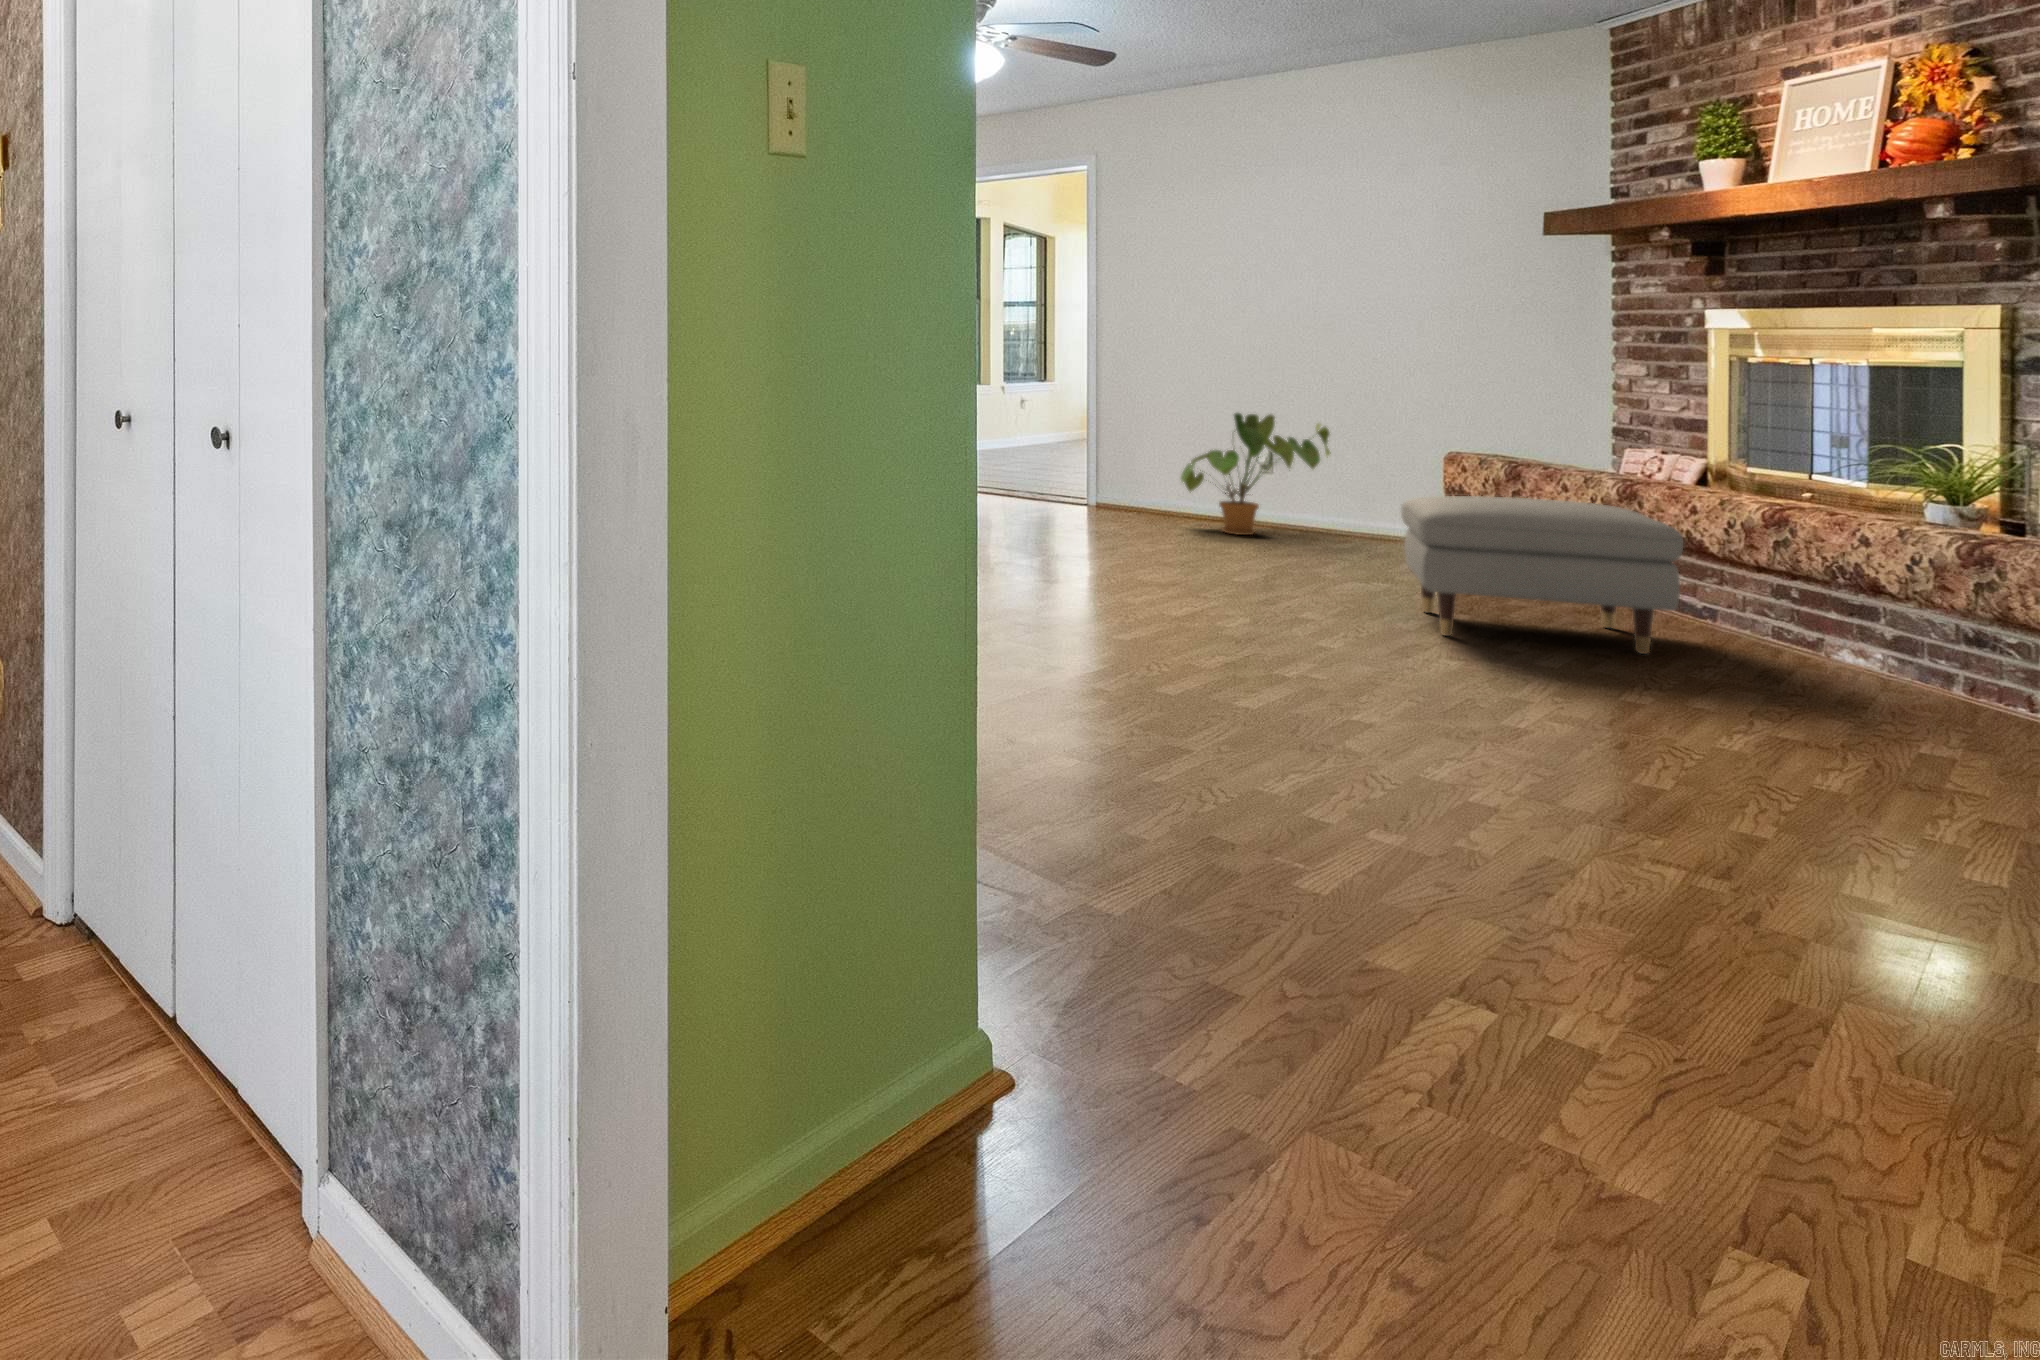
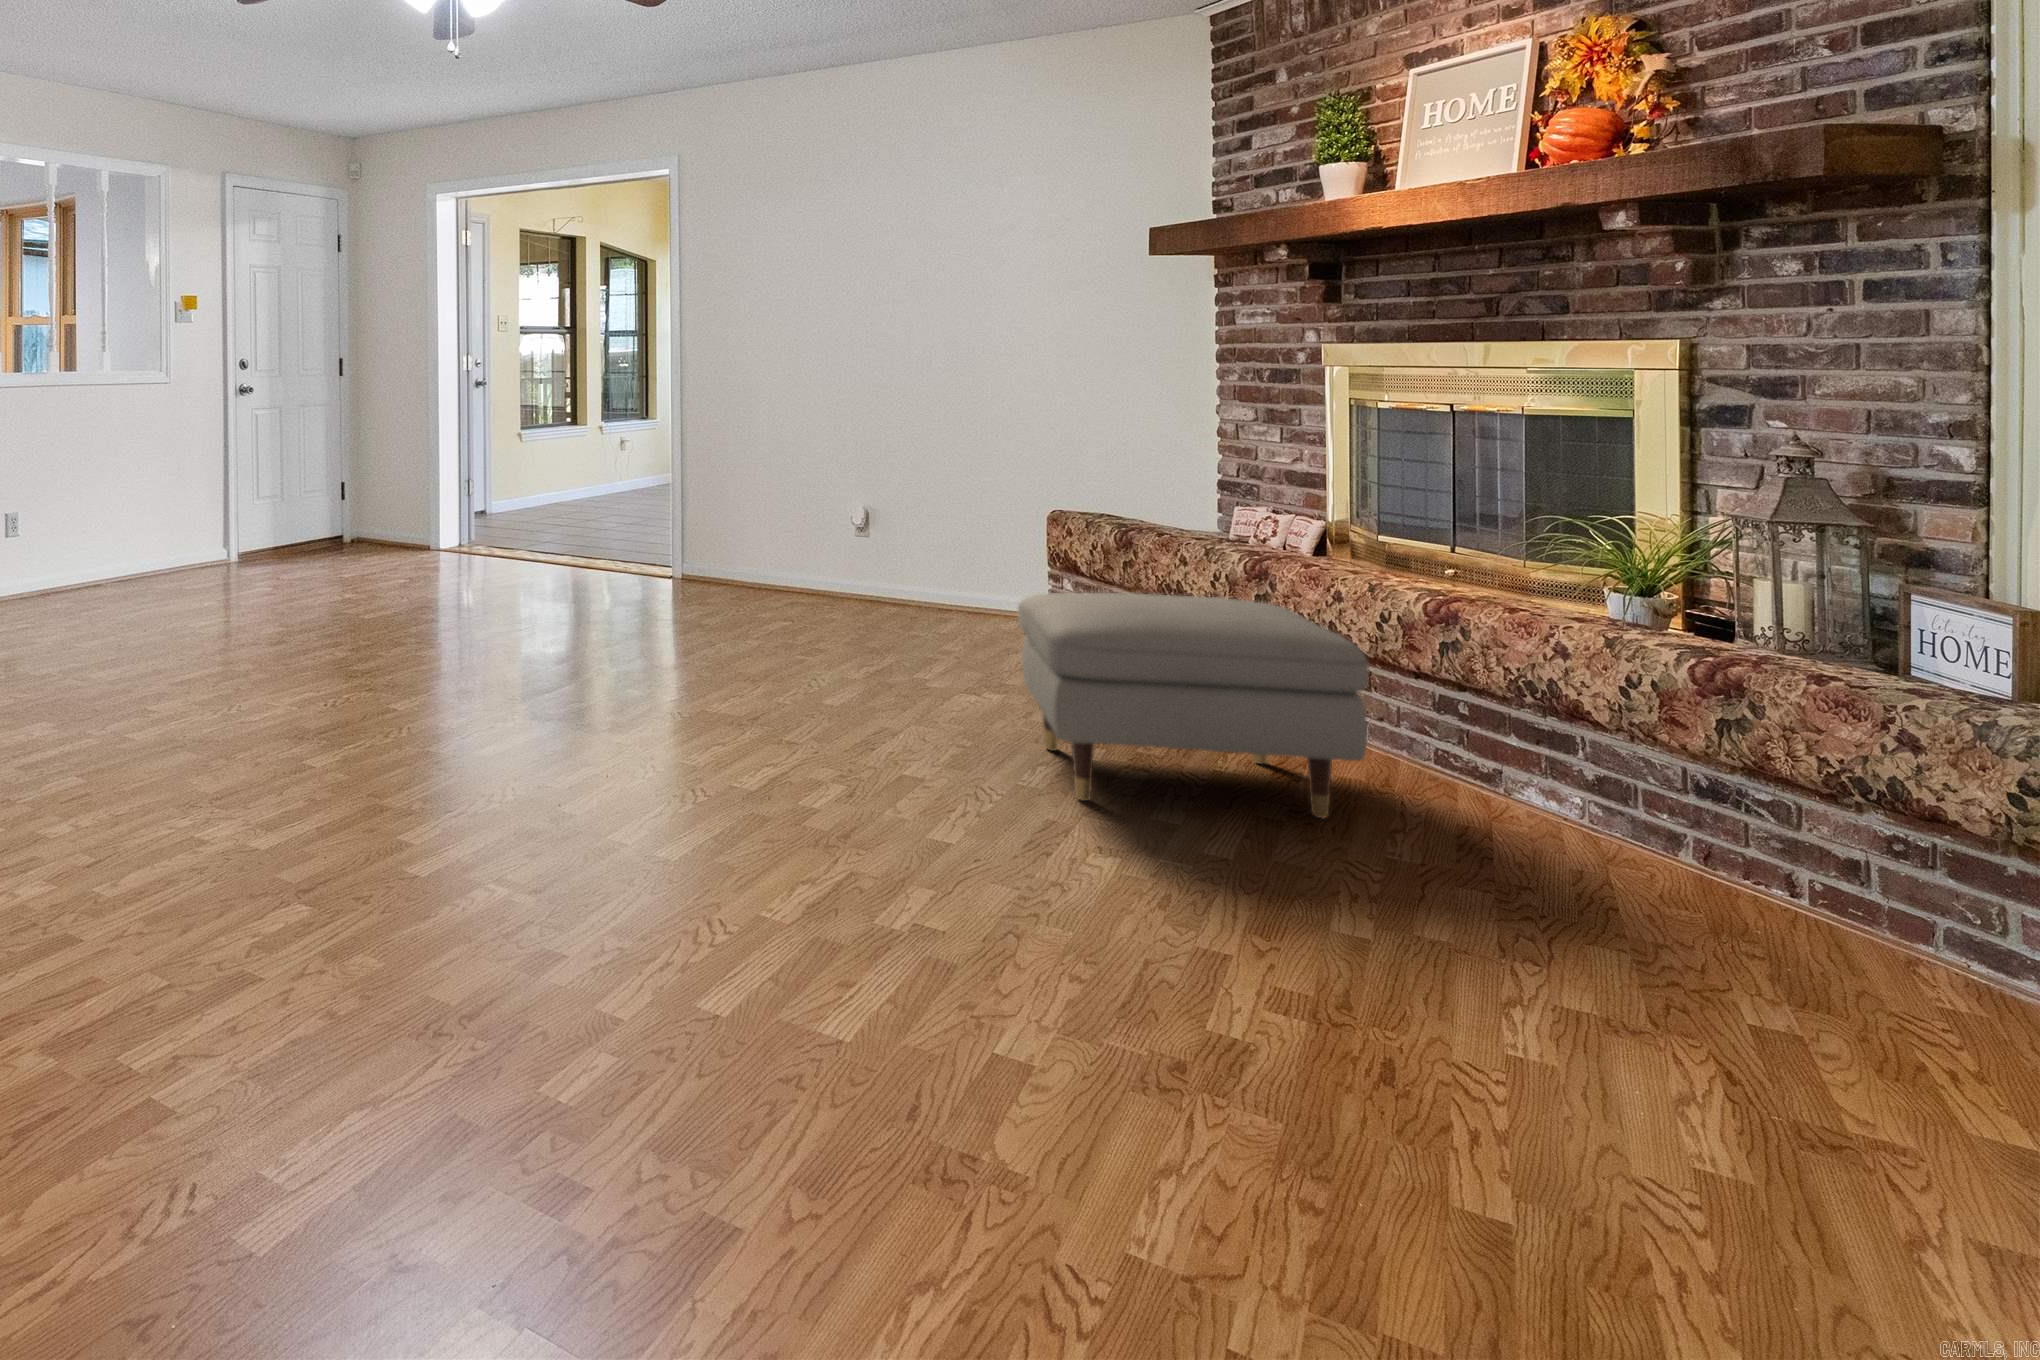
house plant: present [1181,413,1330,535] -> none [762,465,924,615]

